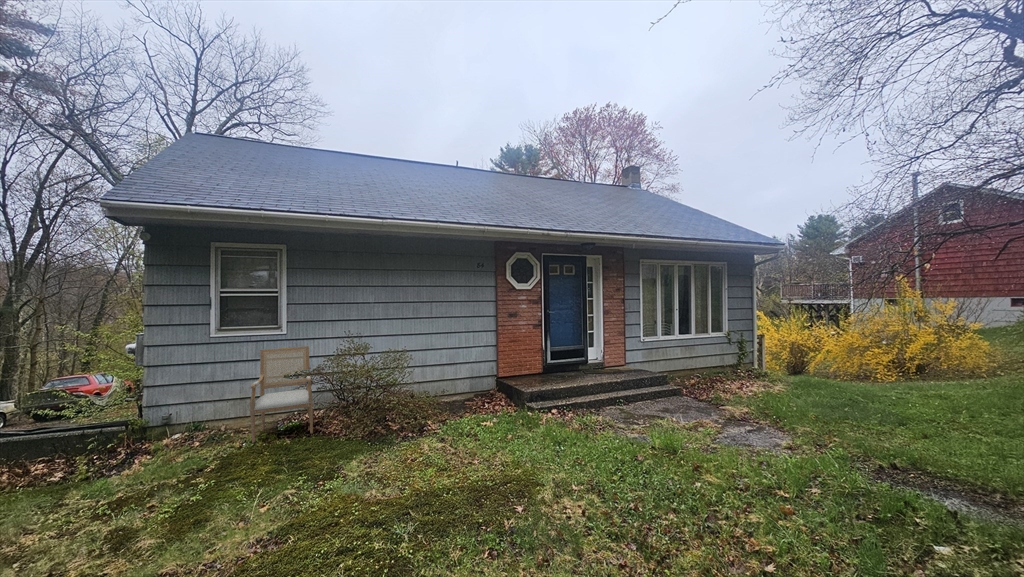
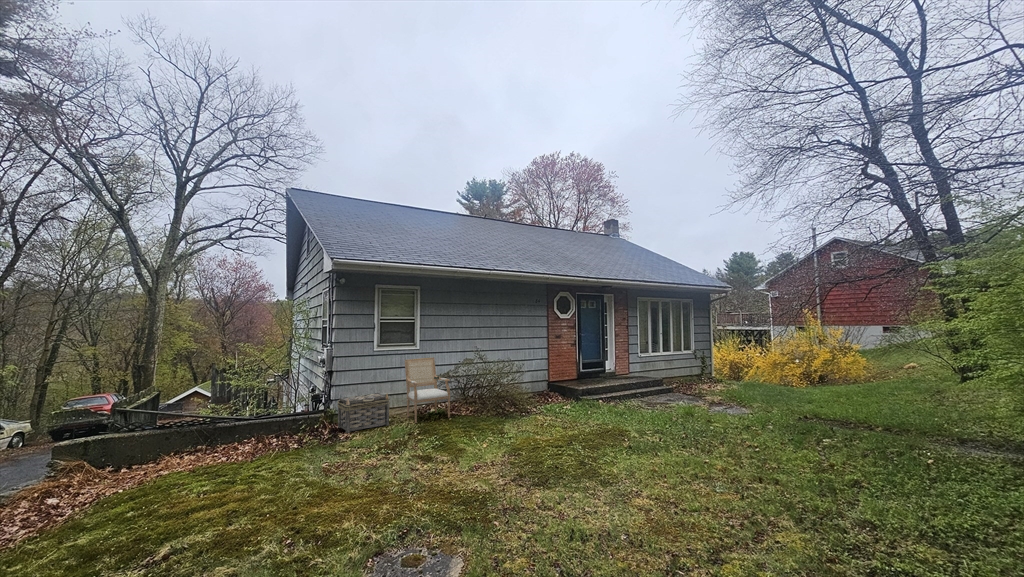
basket: none [131,396,219,458] -> present [337,393,390,433]

